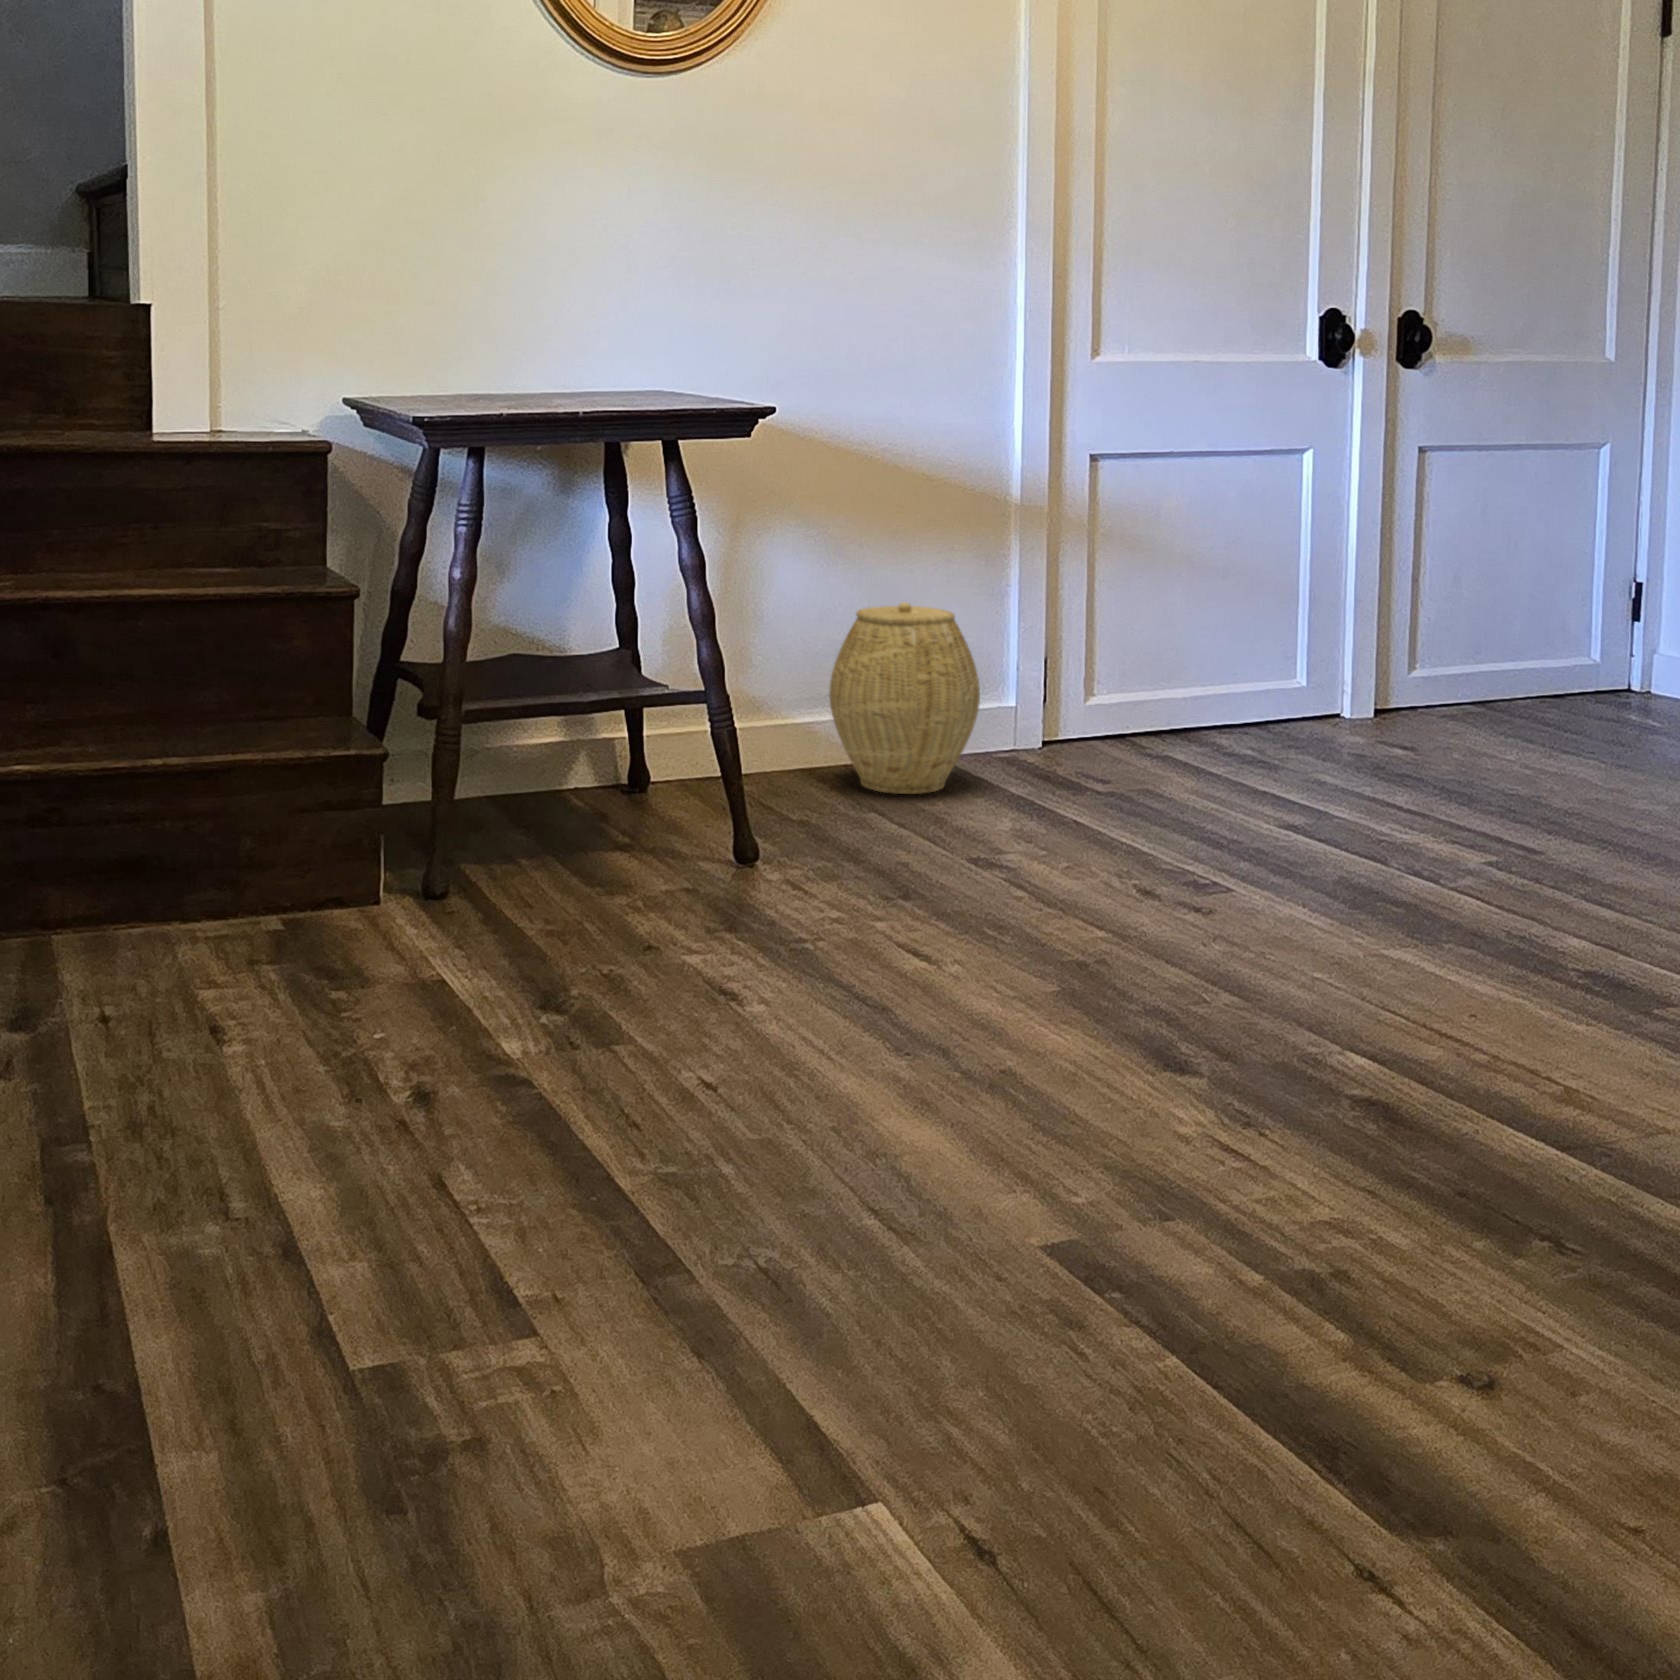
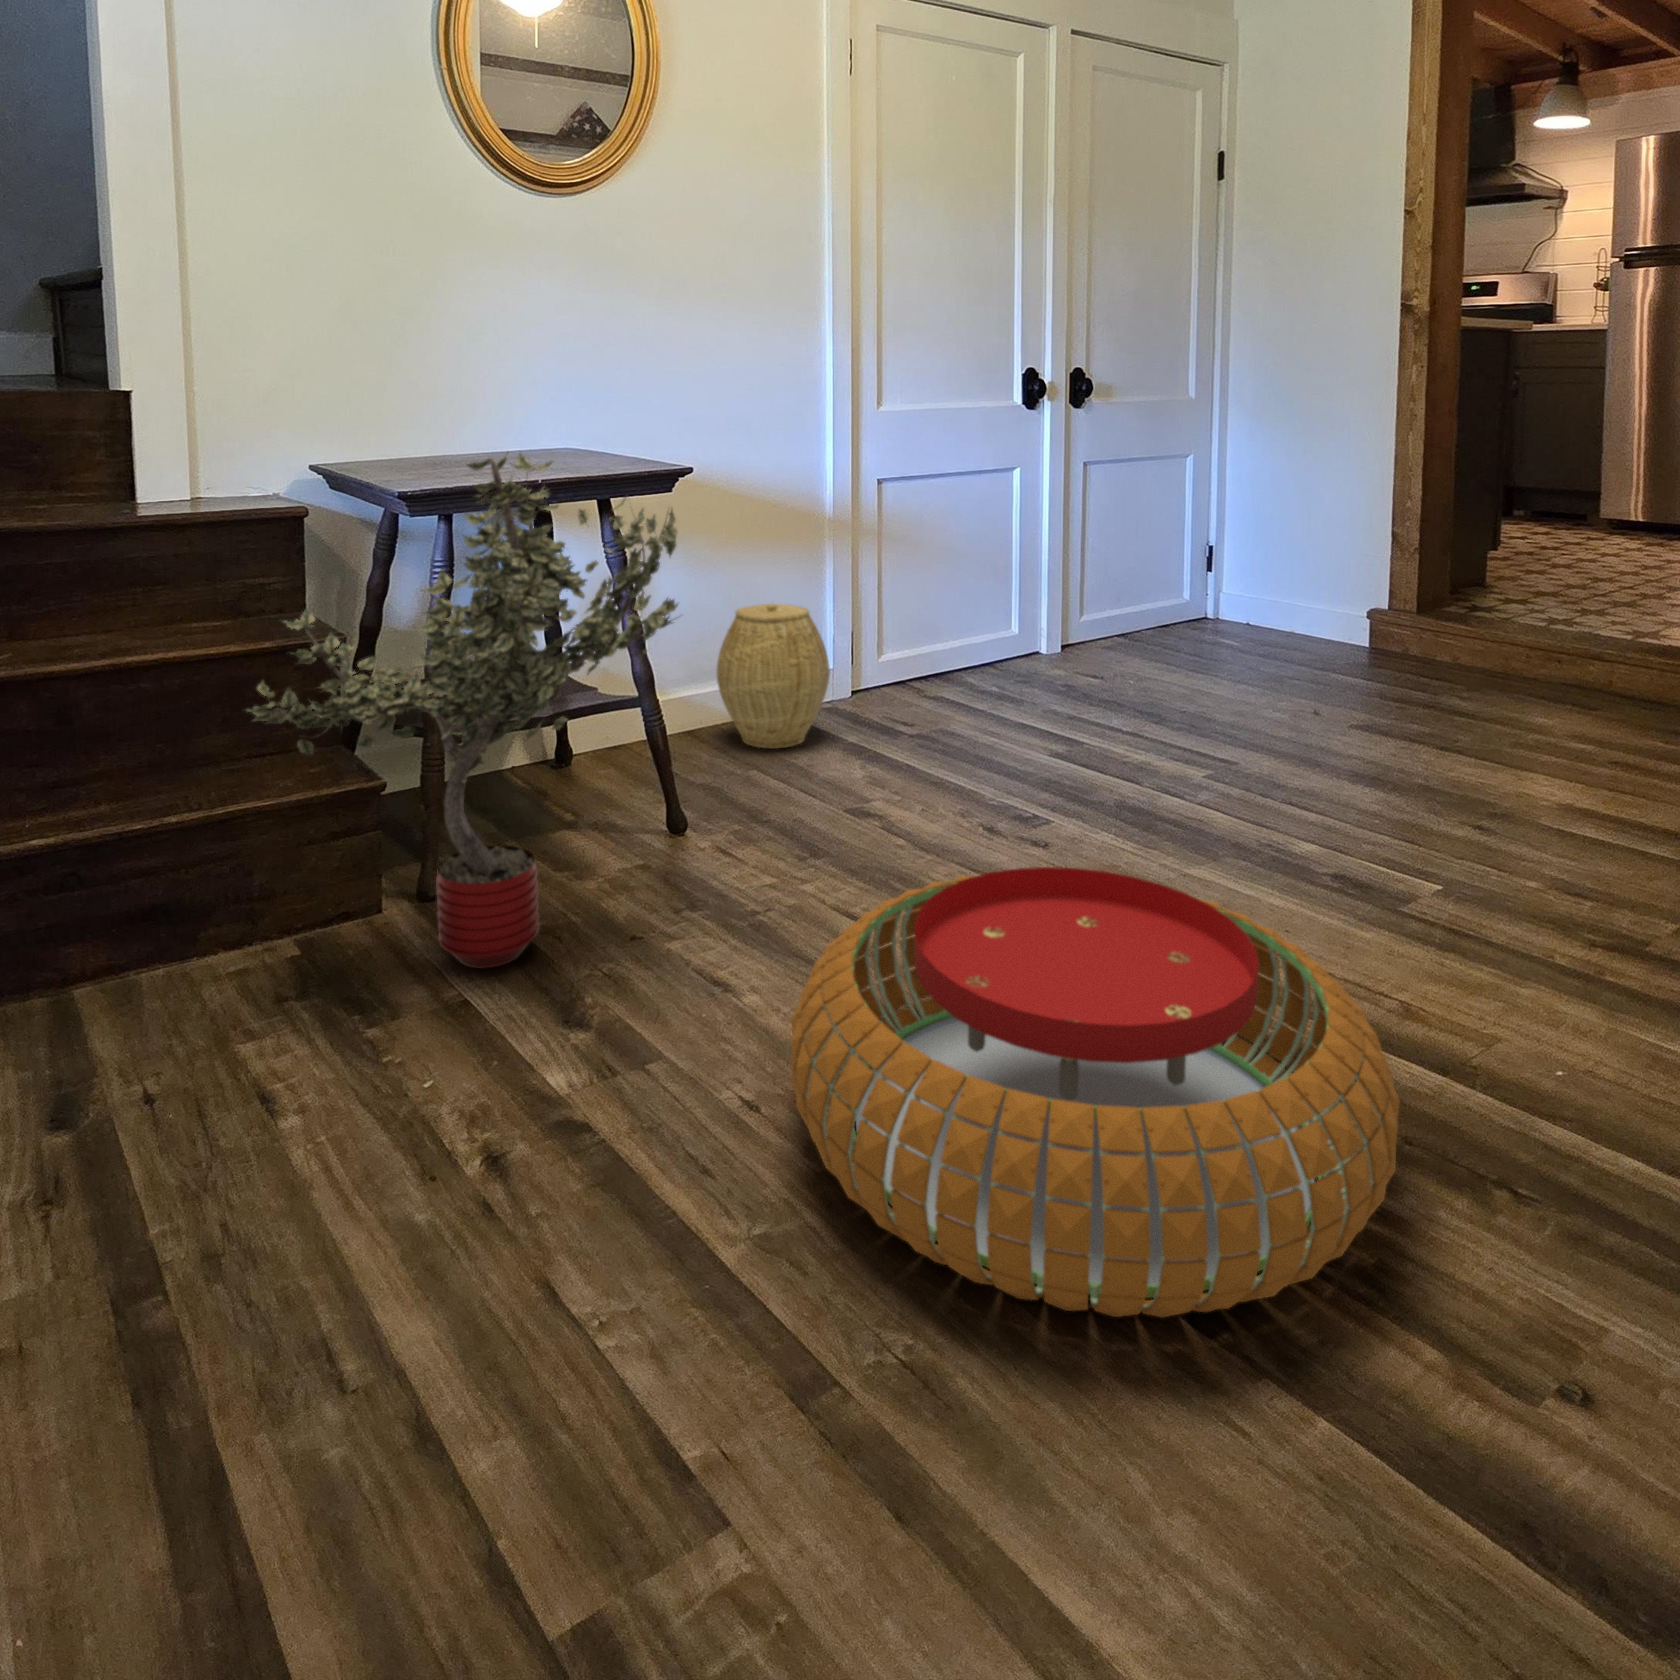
potted tree: none [227,372,713,956] -> present [246,453,678,968]
pouf: none [729,864,1409,1278] -> present [790,867,1400,1318]

